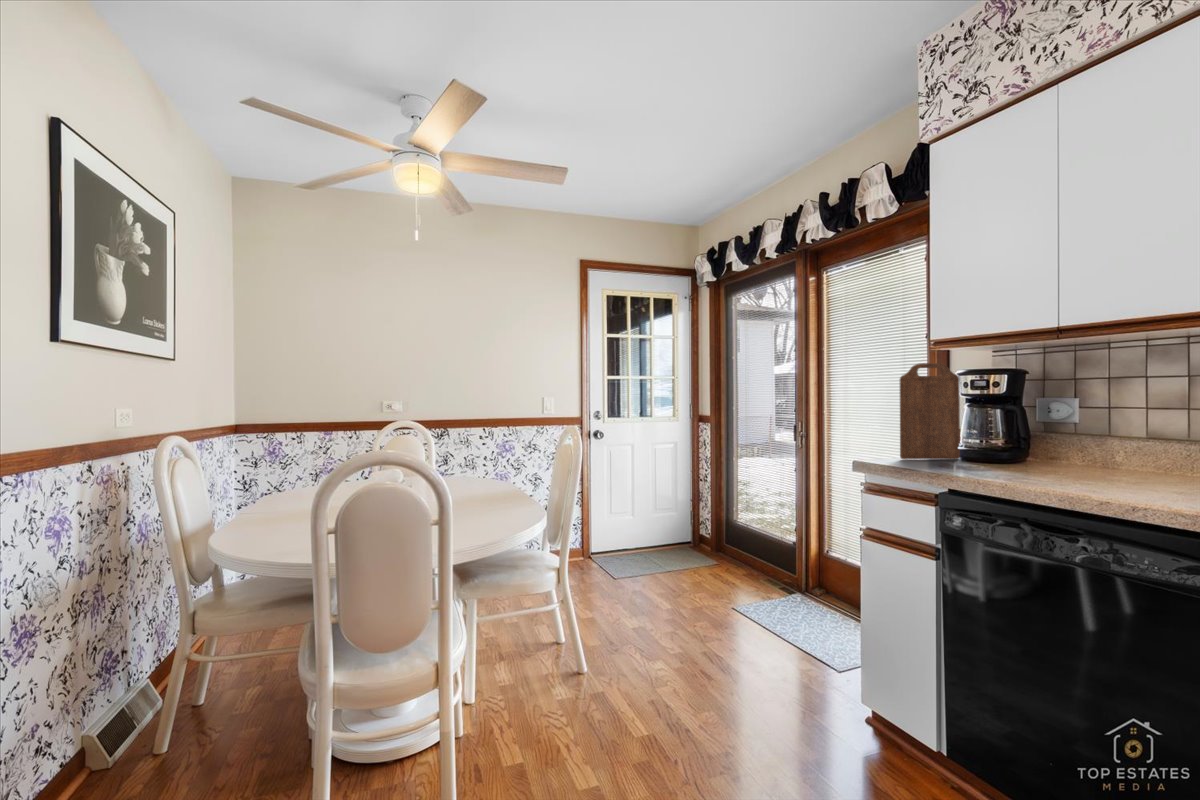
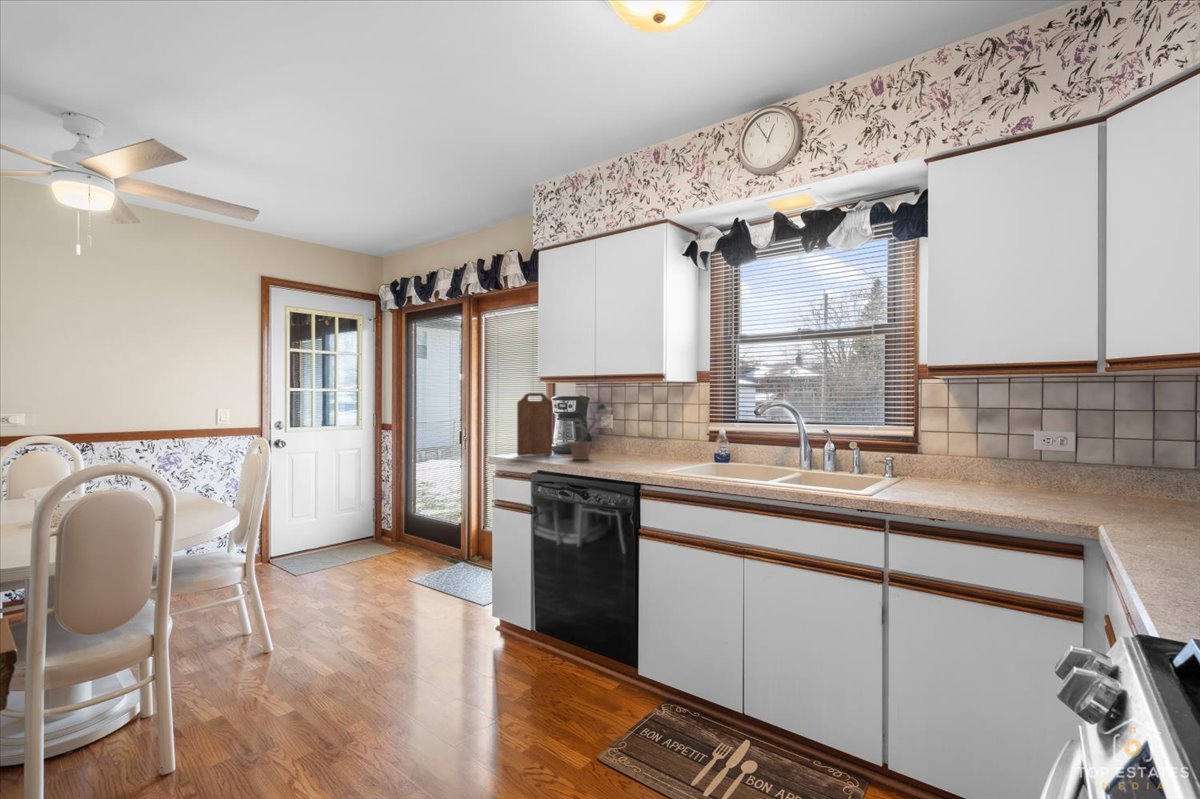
potted plant: none [977,359,1097,471] -> present [567,395,612,460]

